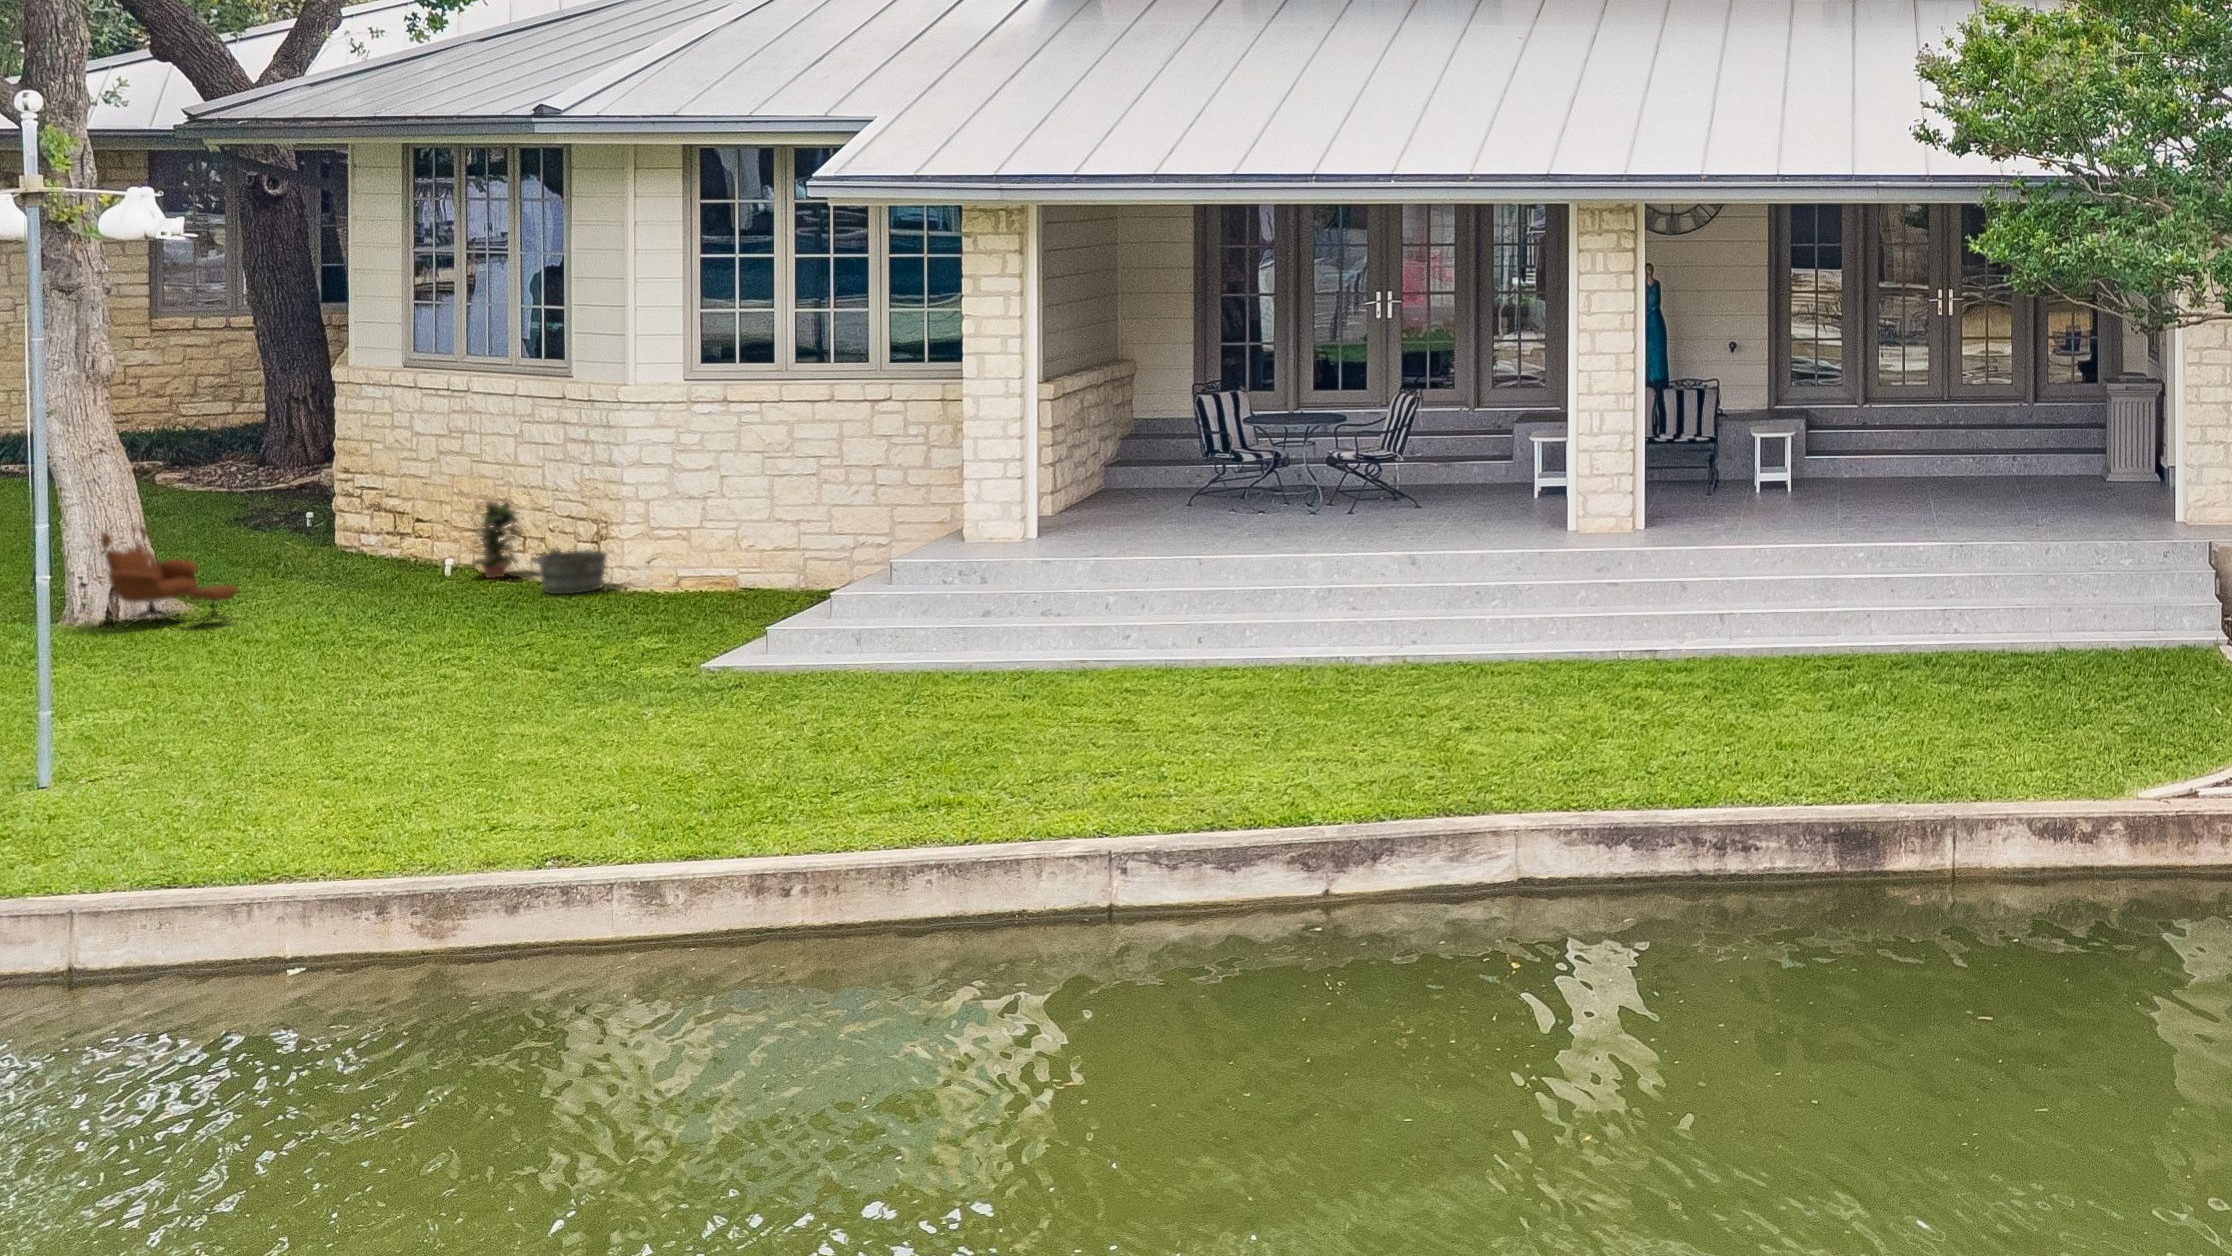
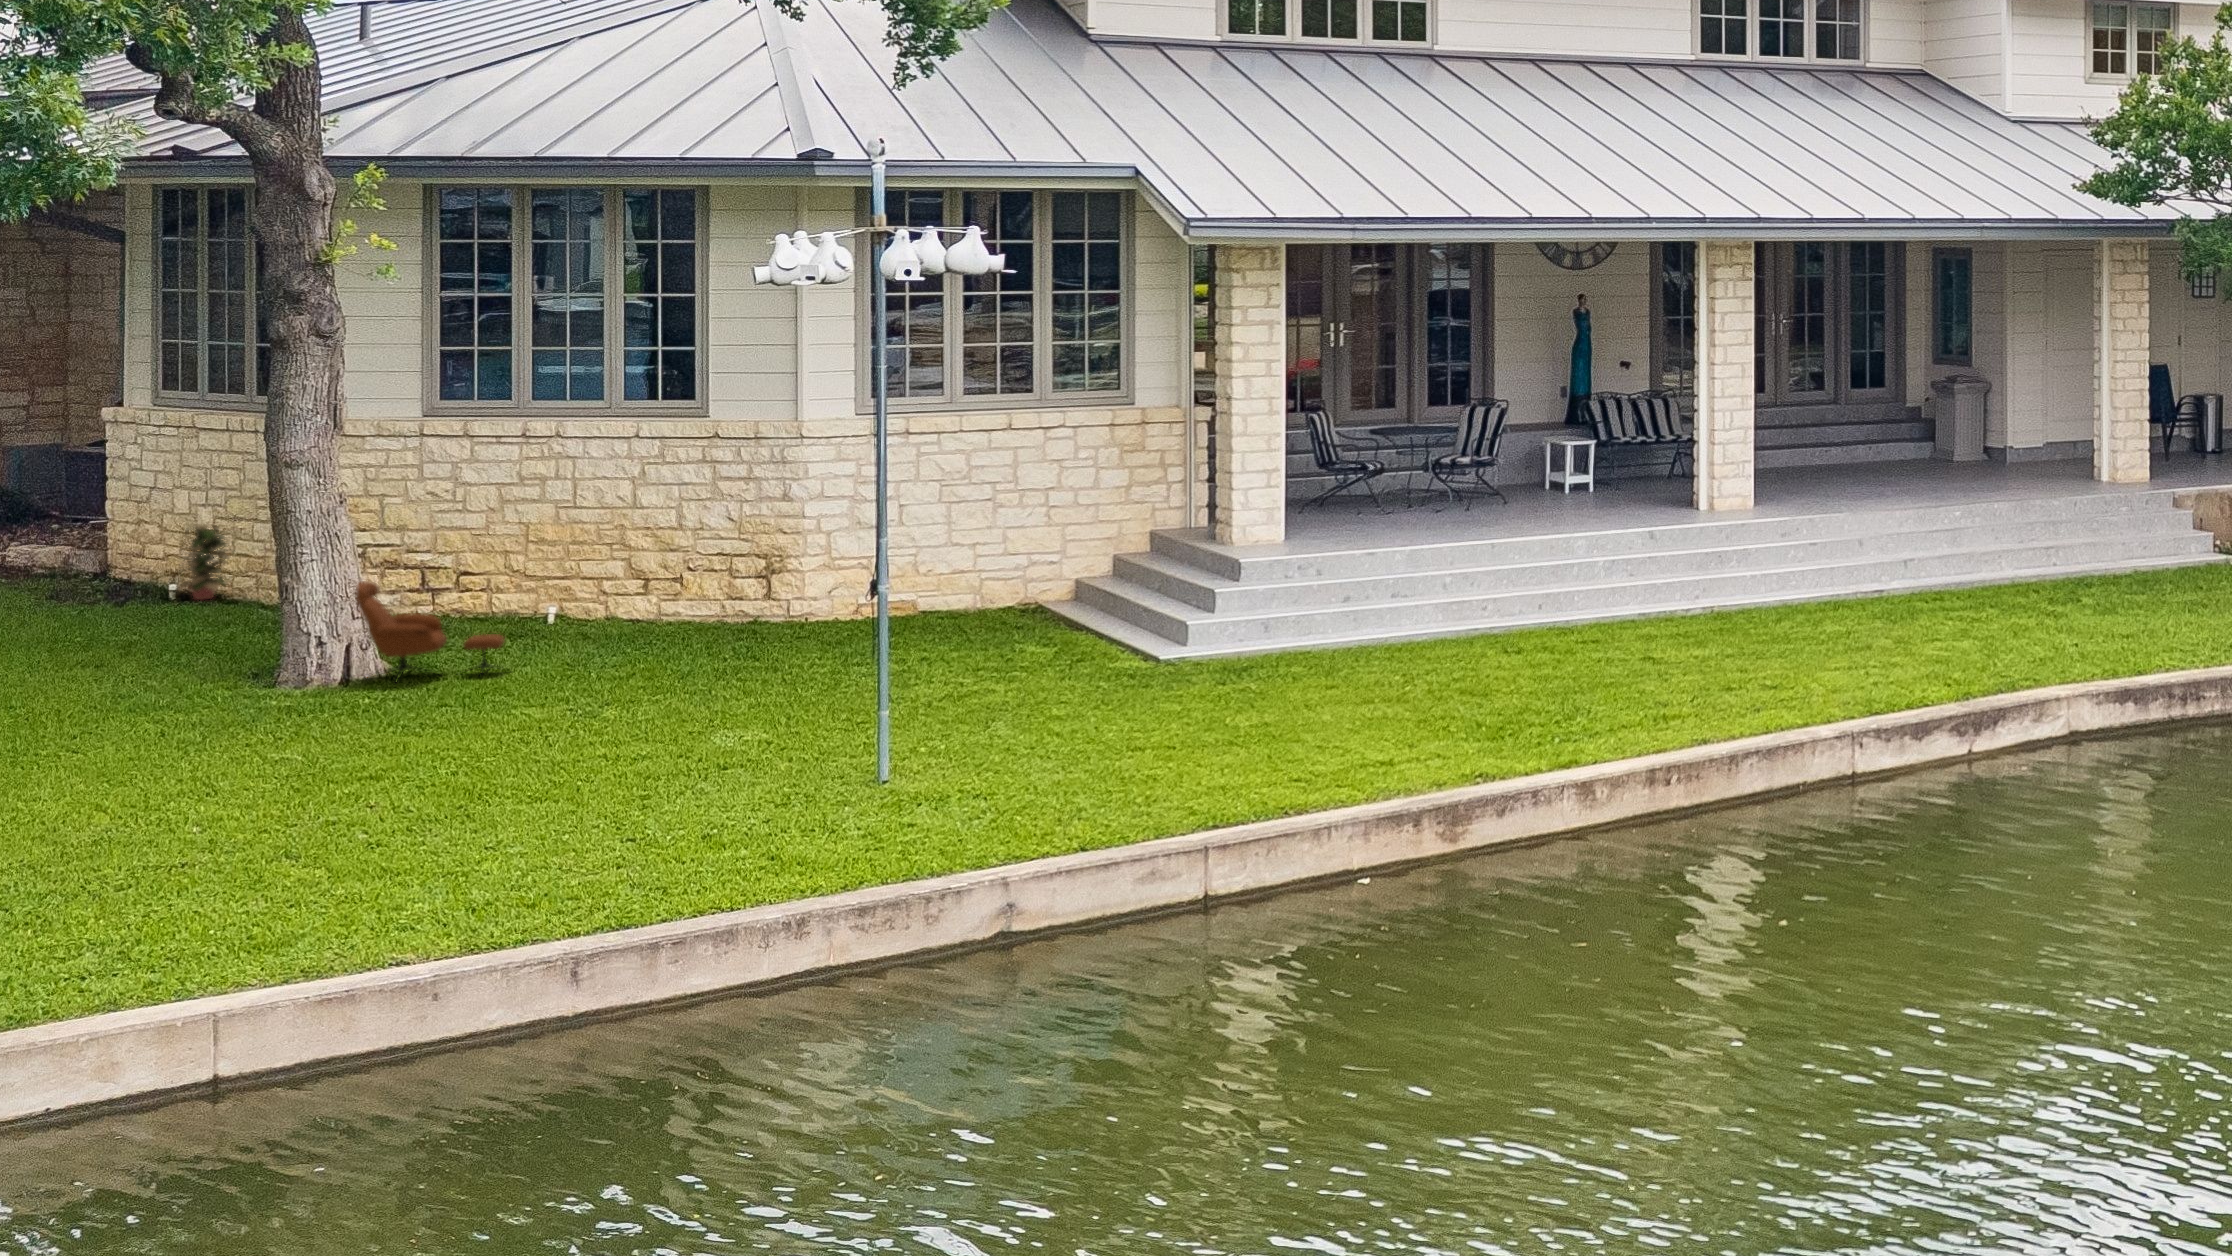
decorative plant: present [468,499,522,578] -> present [179,524,229,600]
bucket: present [532,548,607,594] -> none [718,584,790,628]

